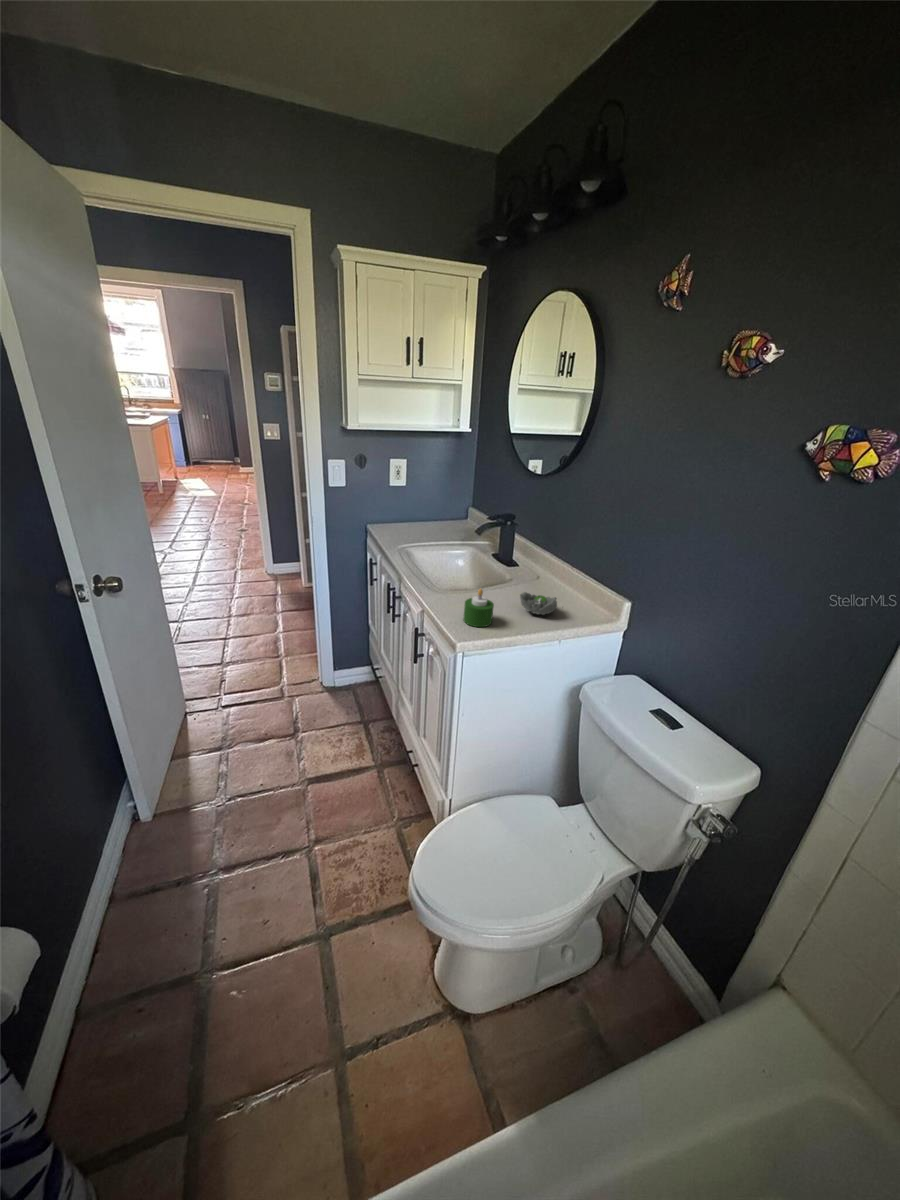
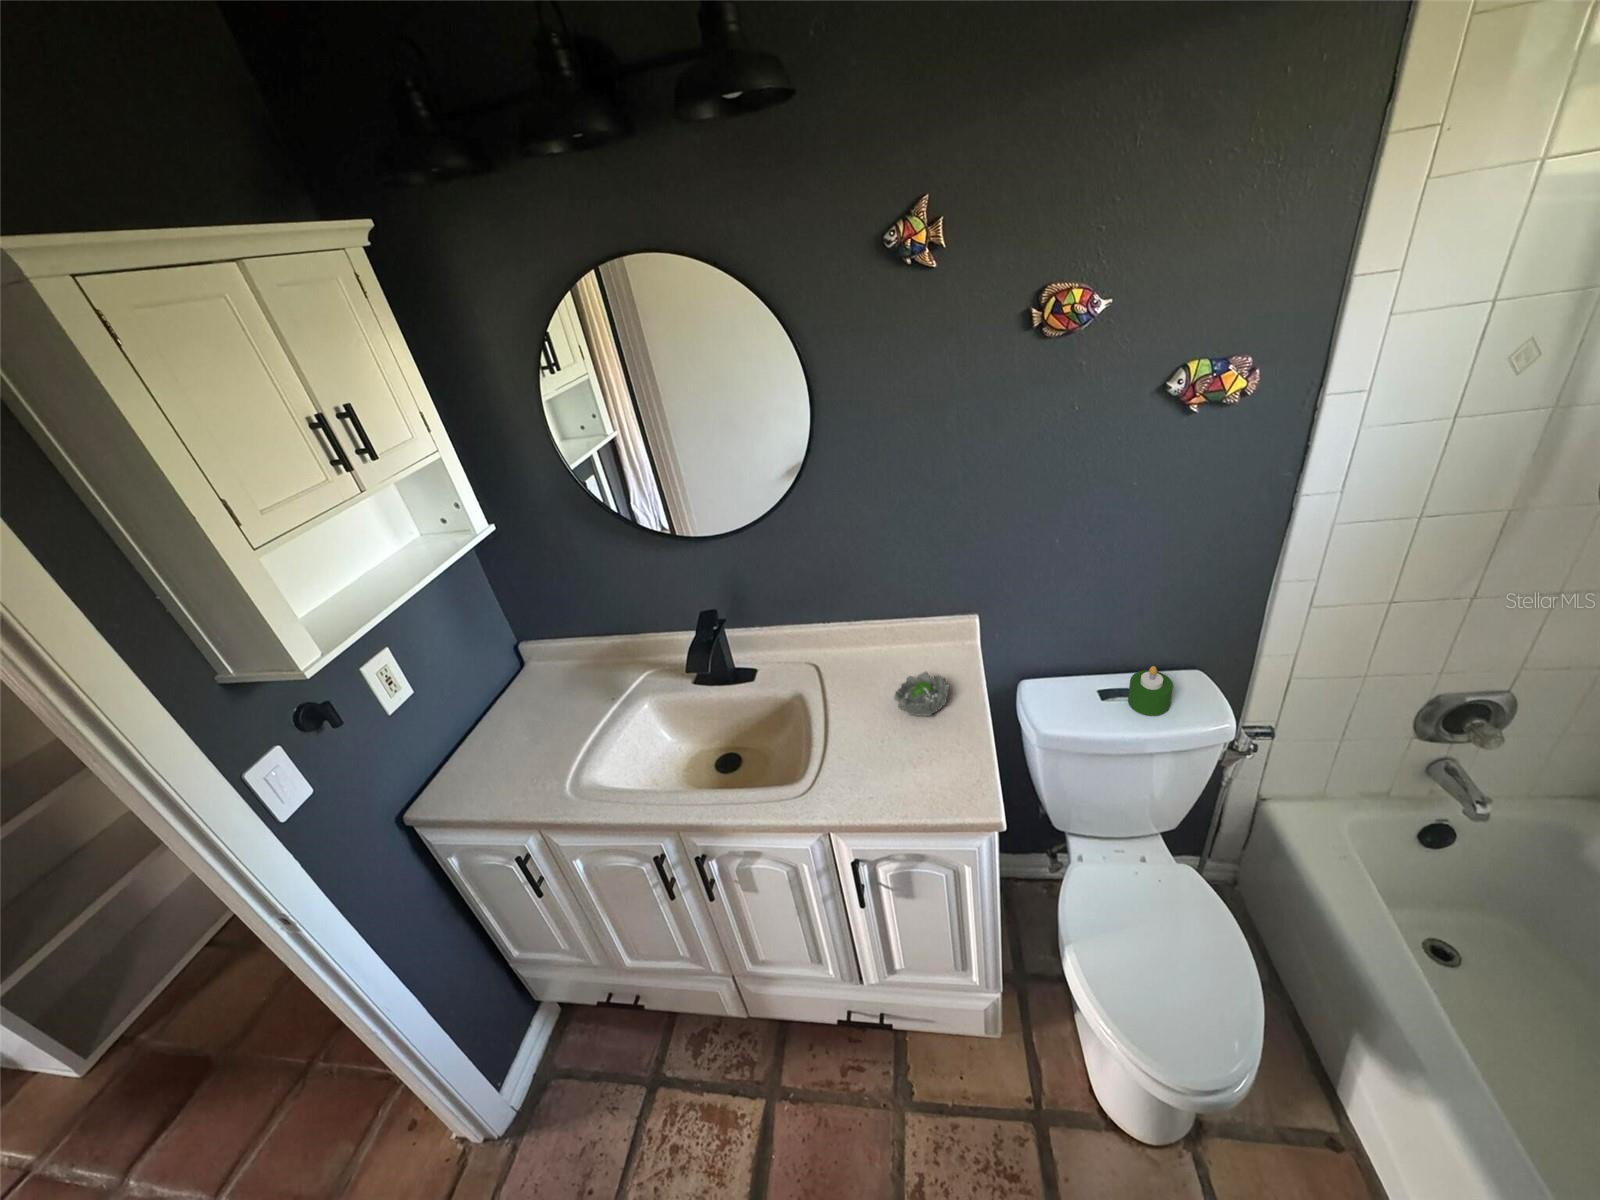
candle: present [464,589,494,627] -> present [1128,666,1173,716]

